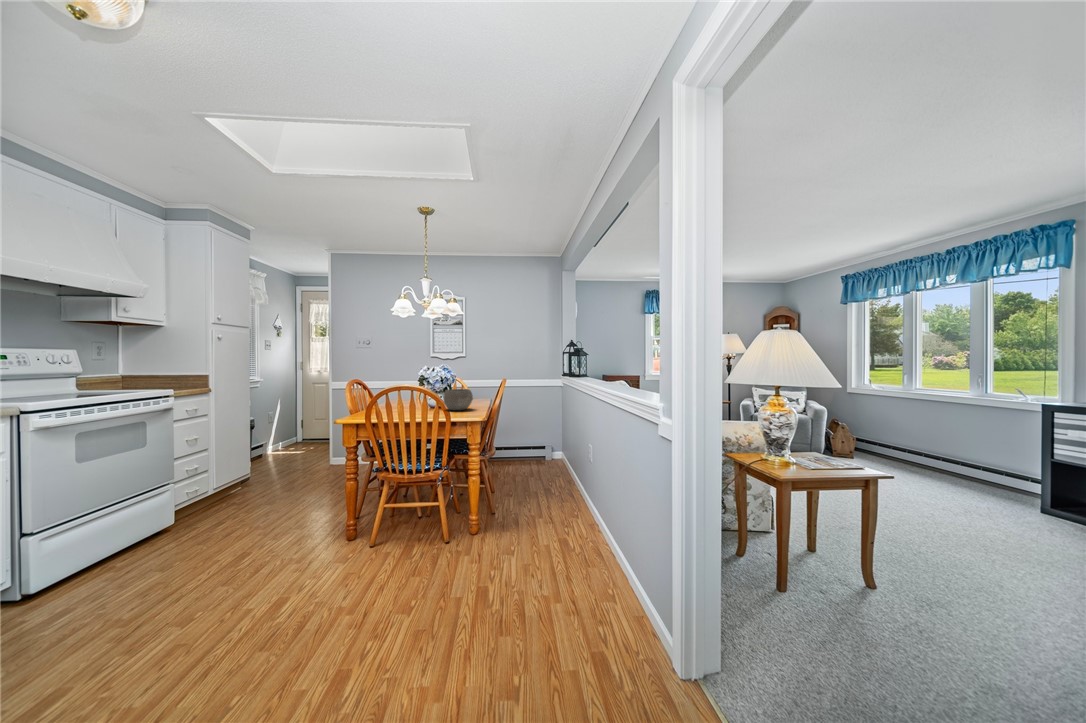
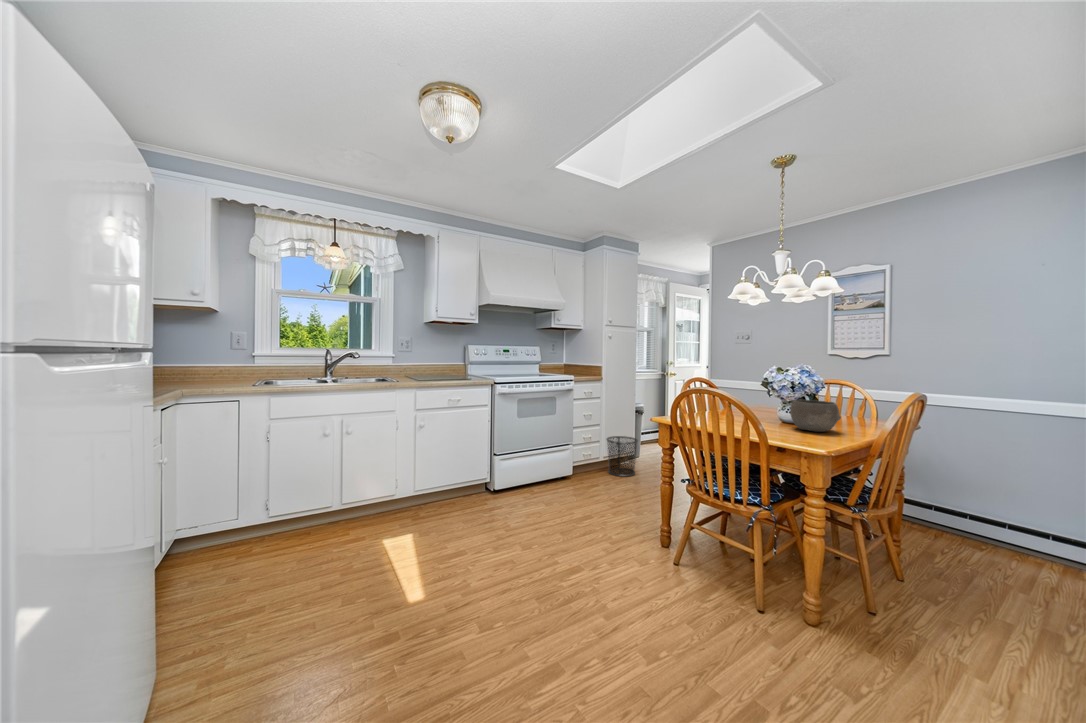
waste bin: none [219,454,265,503] -> present [607,436,638,476]

